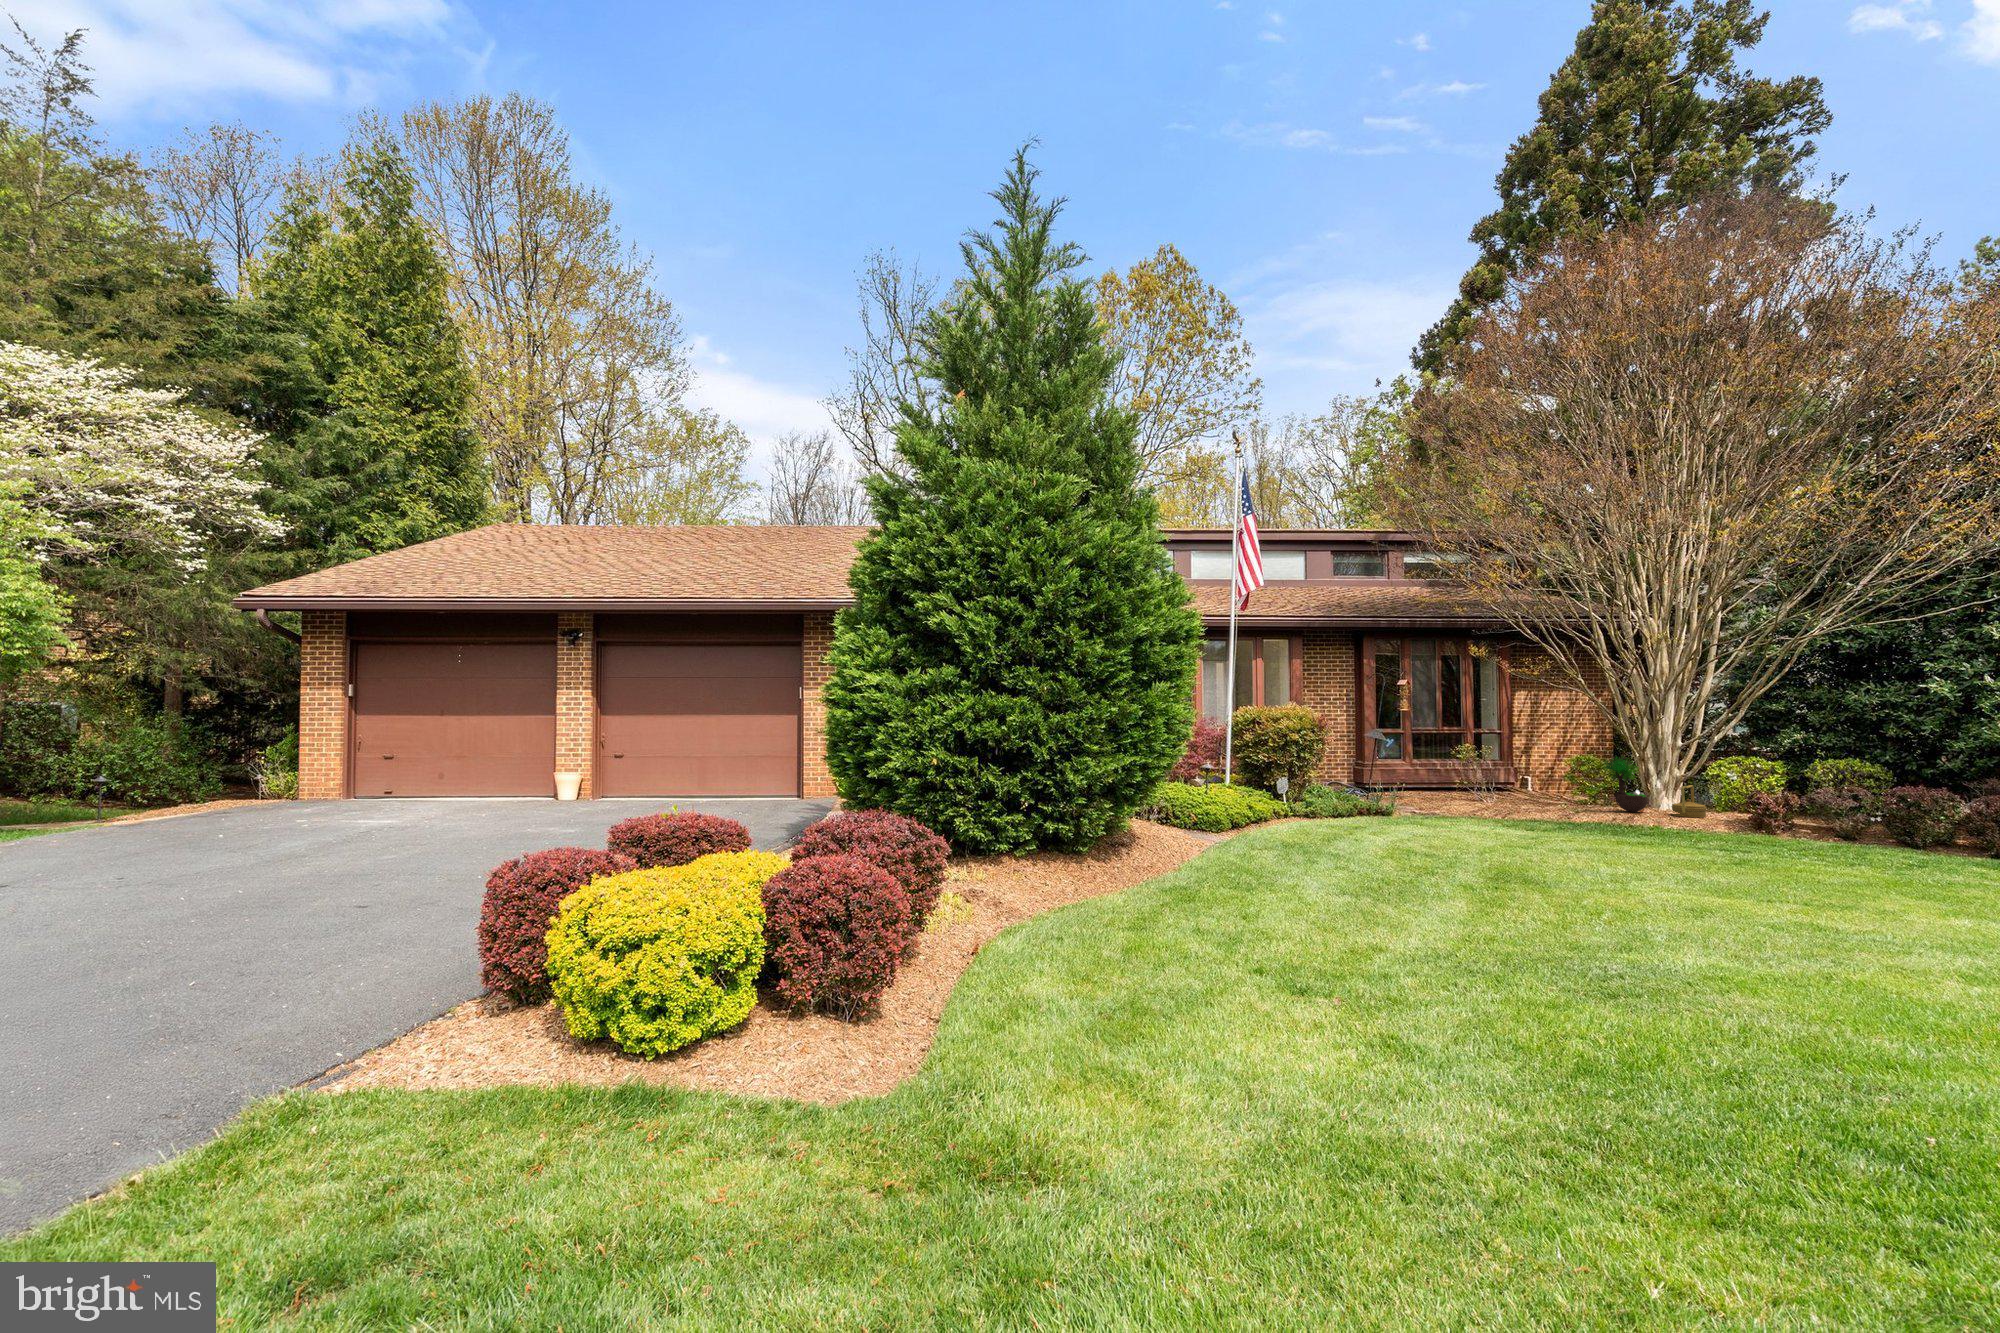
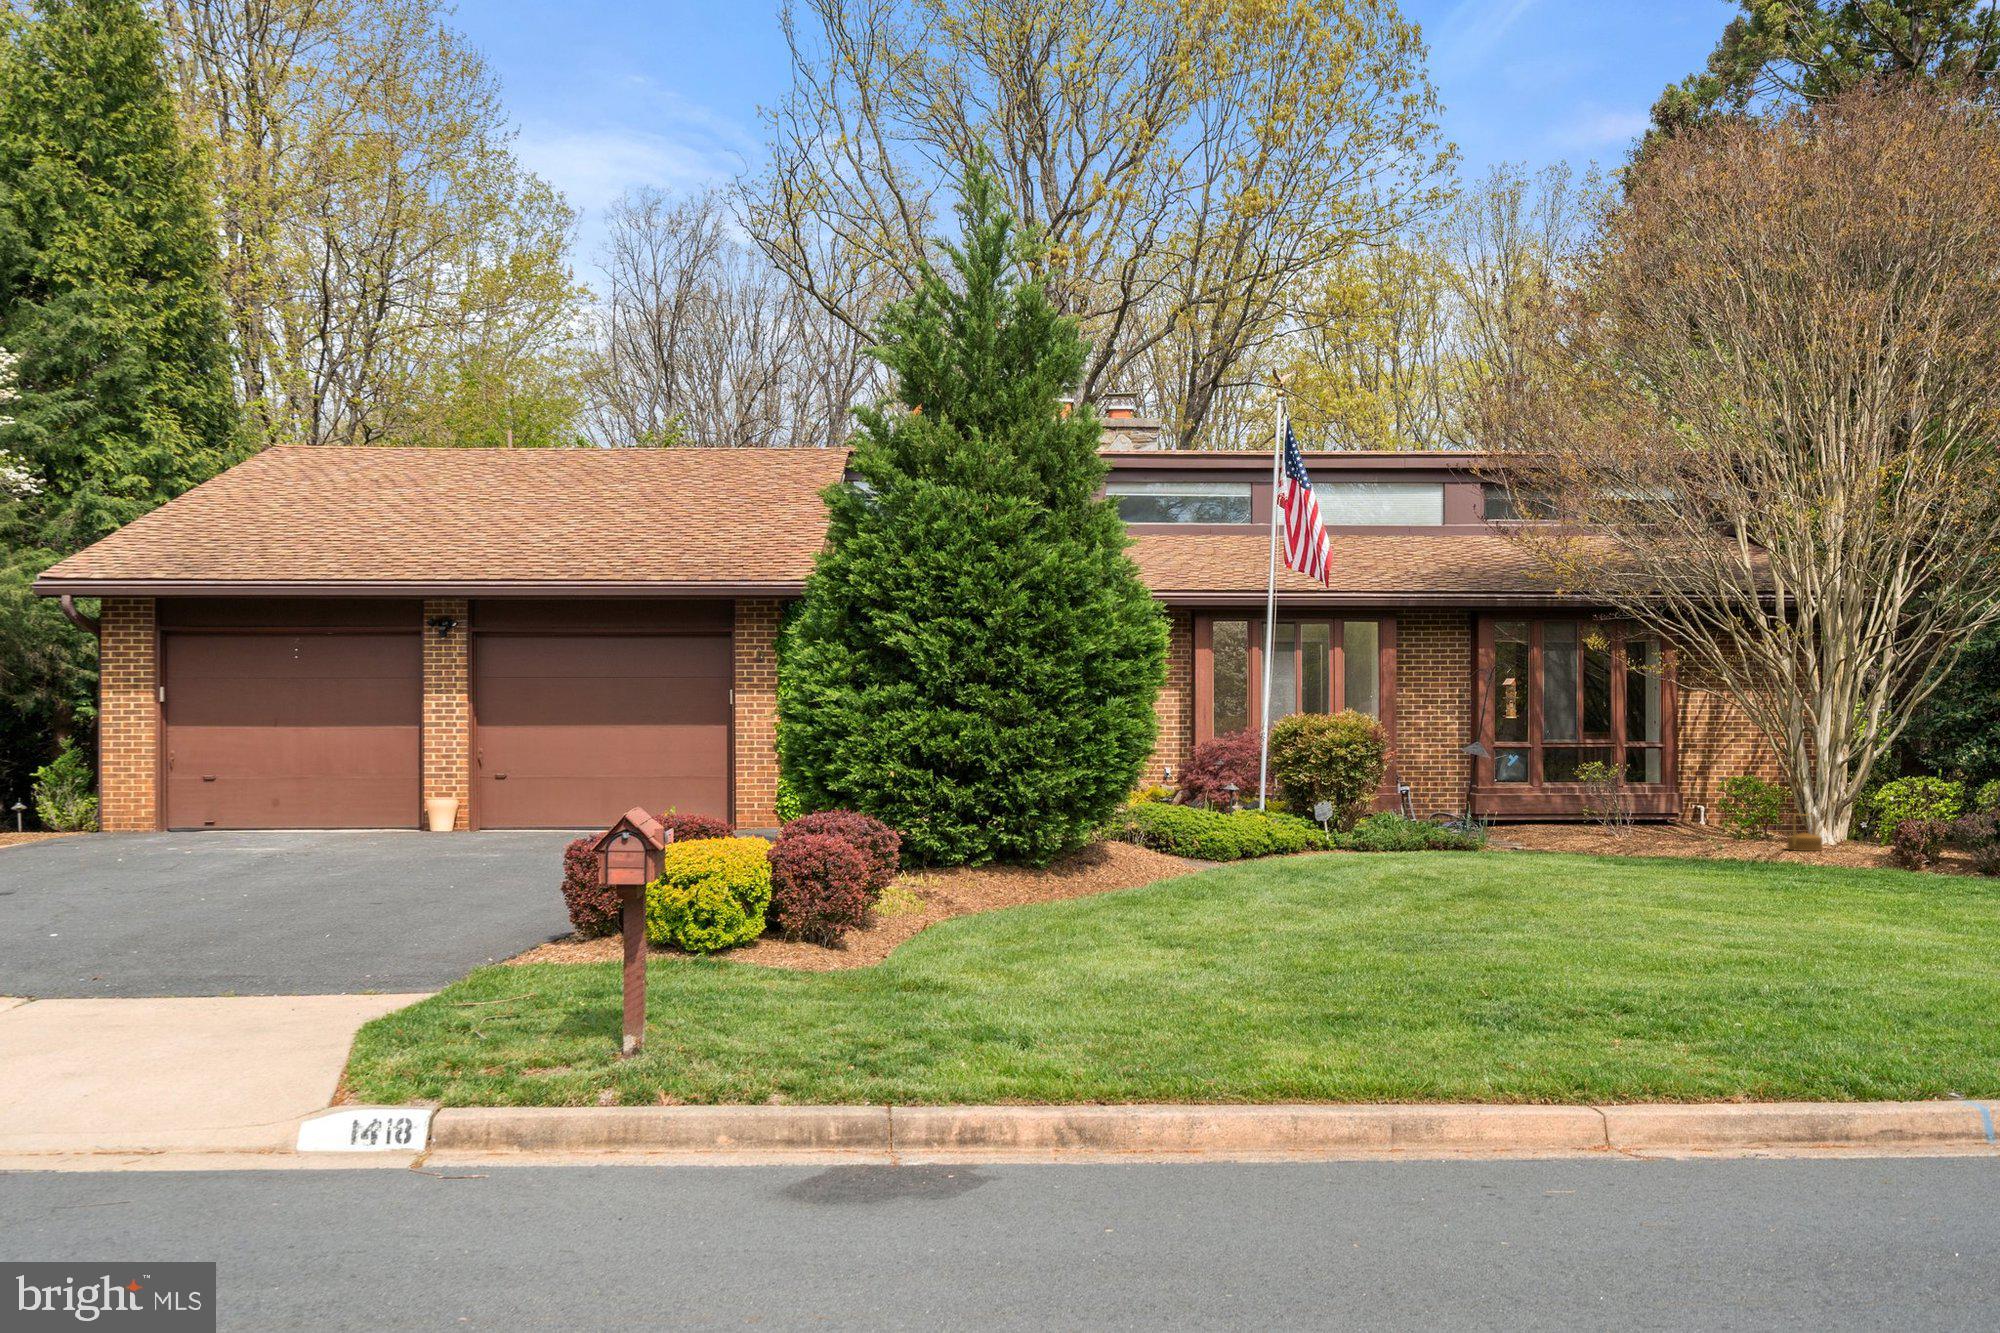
potted tree: present [1604,757,1647,812] -> none [1721,774,1766,846]

